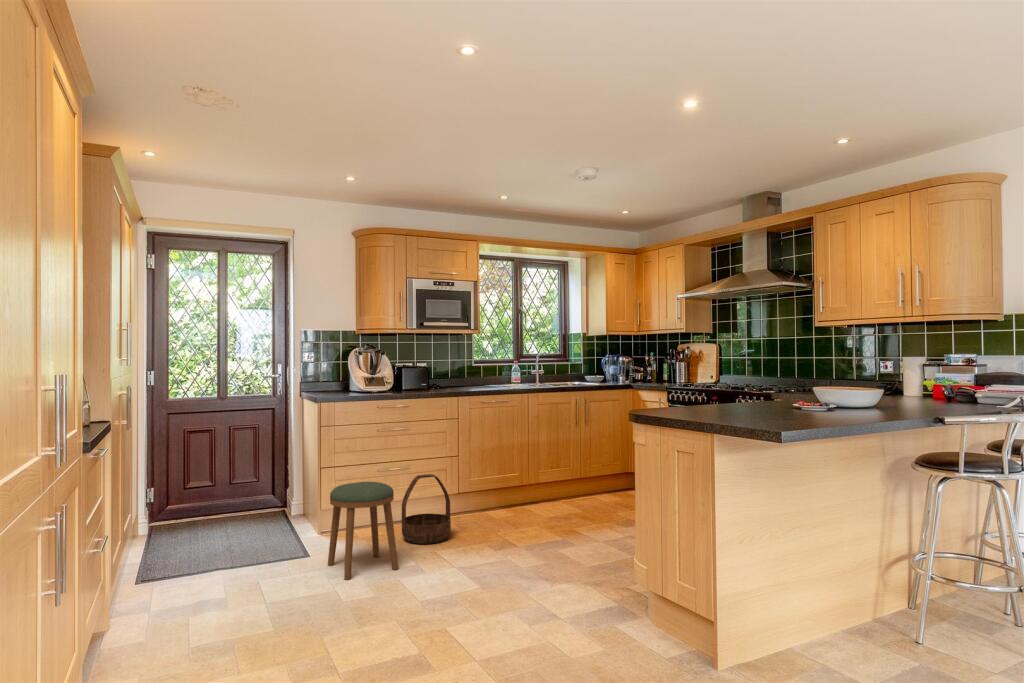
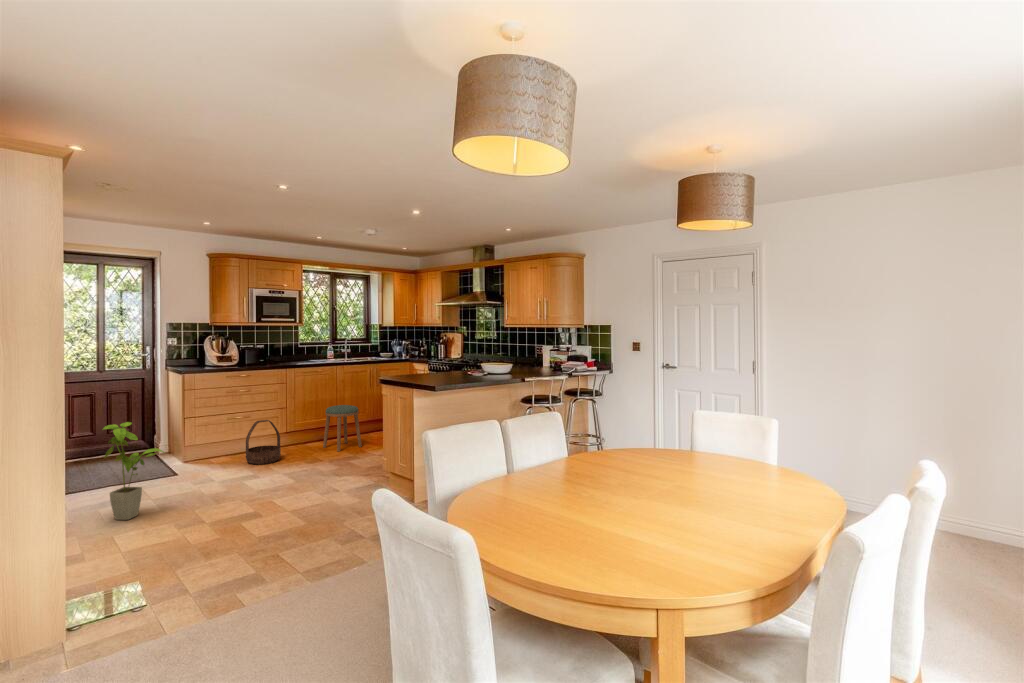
house plant: none [190,476,281,638] -> present [103,422,164,520]
stool: present [328,482,398,580] -> present [323,405,362,452]

